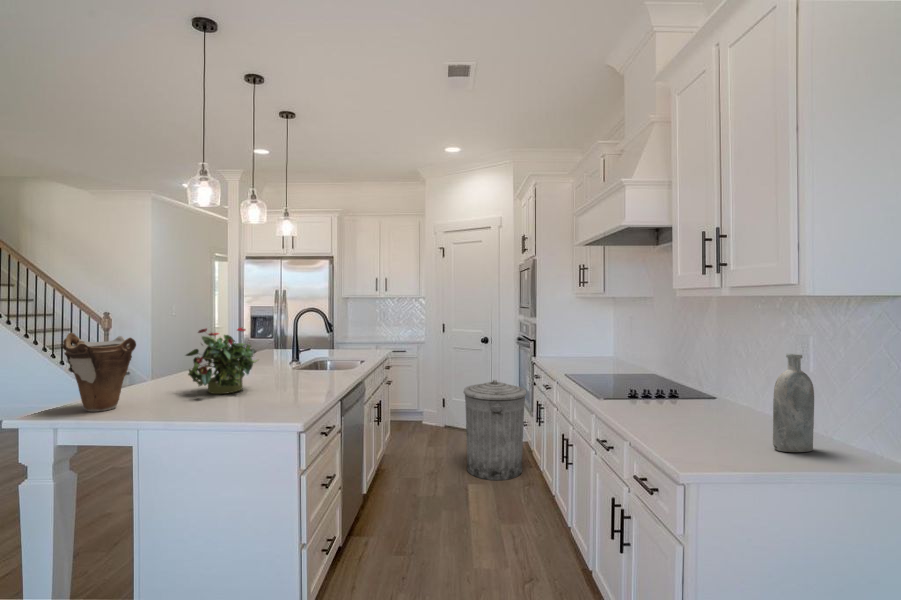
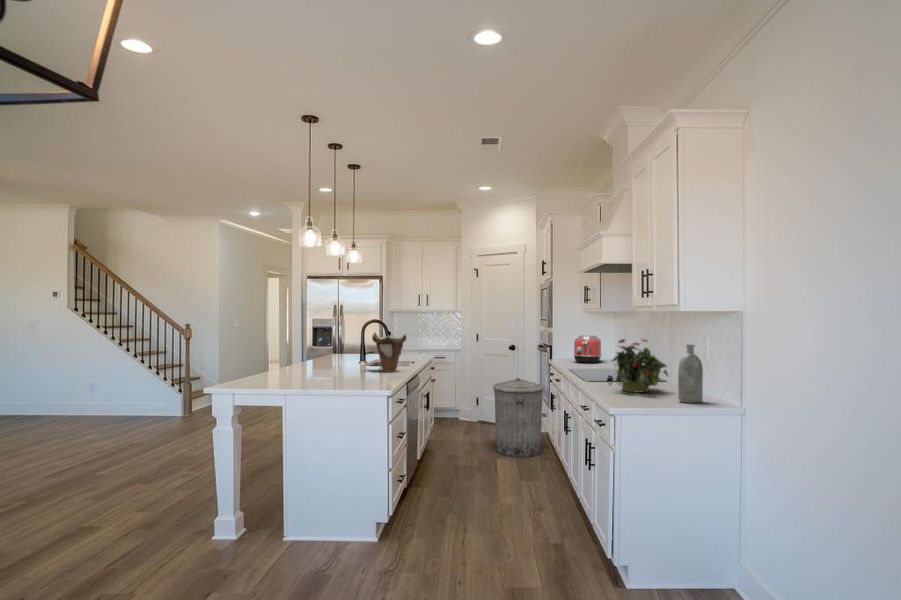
potted plant: present [186,328,258,394] -> present [612,339,669,393]
toaster: none [565,328,599,364] -> present [574,335,601,363]
vase: present [63,333,136,412] -> present [372,333,406,372]

